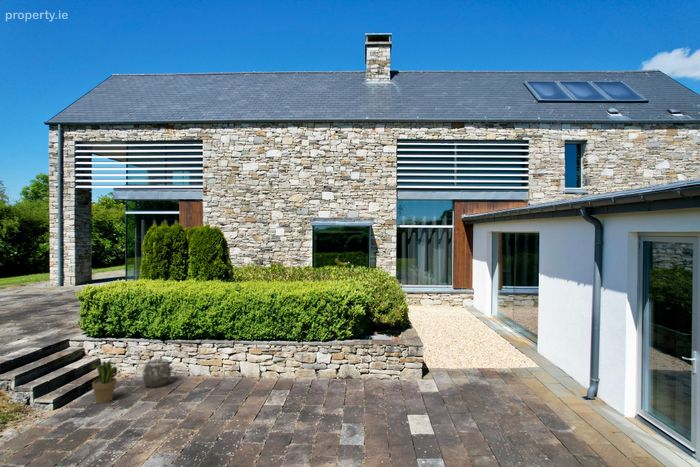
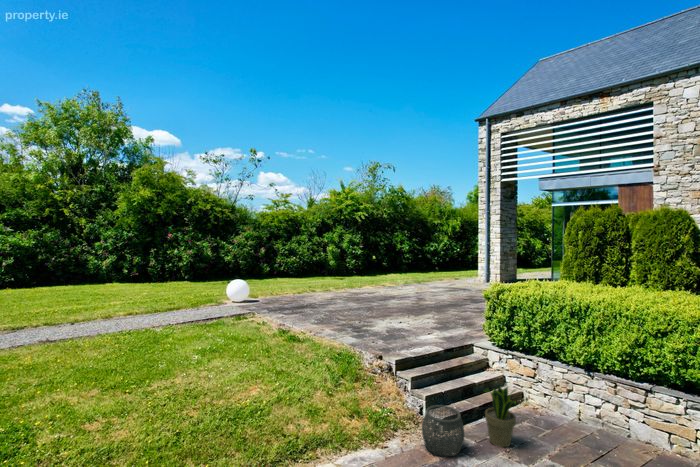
woven basket: present [142,359,171,388] -> present [422,405,464,457]

